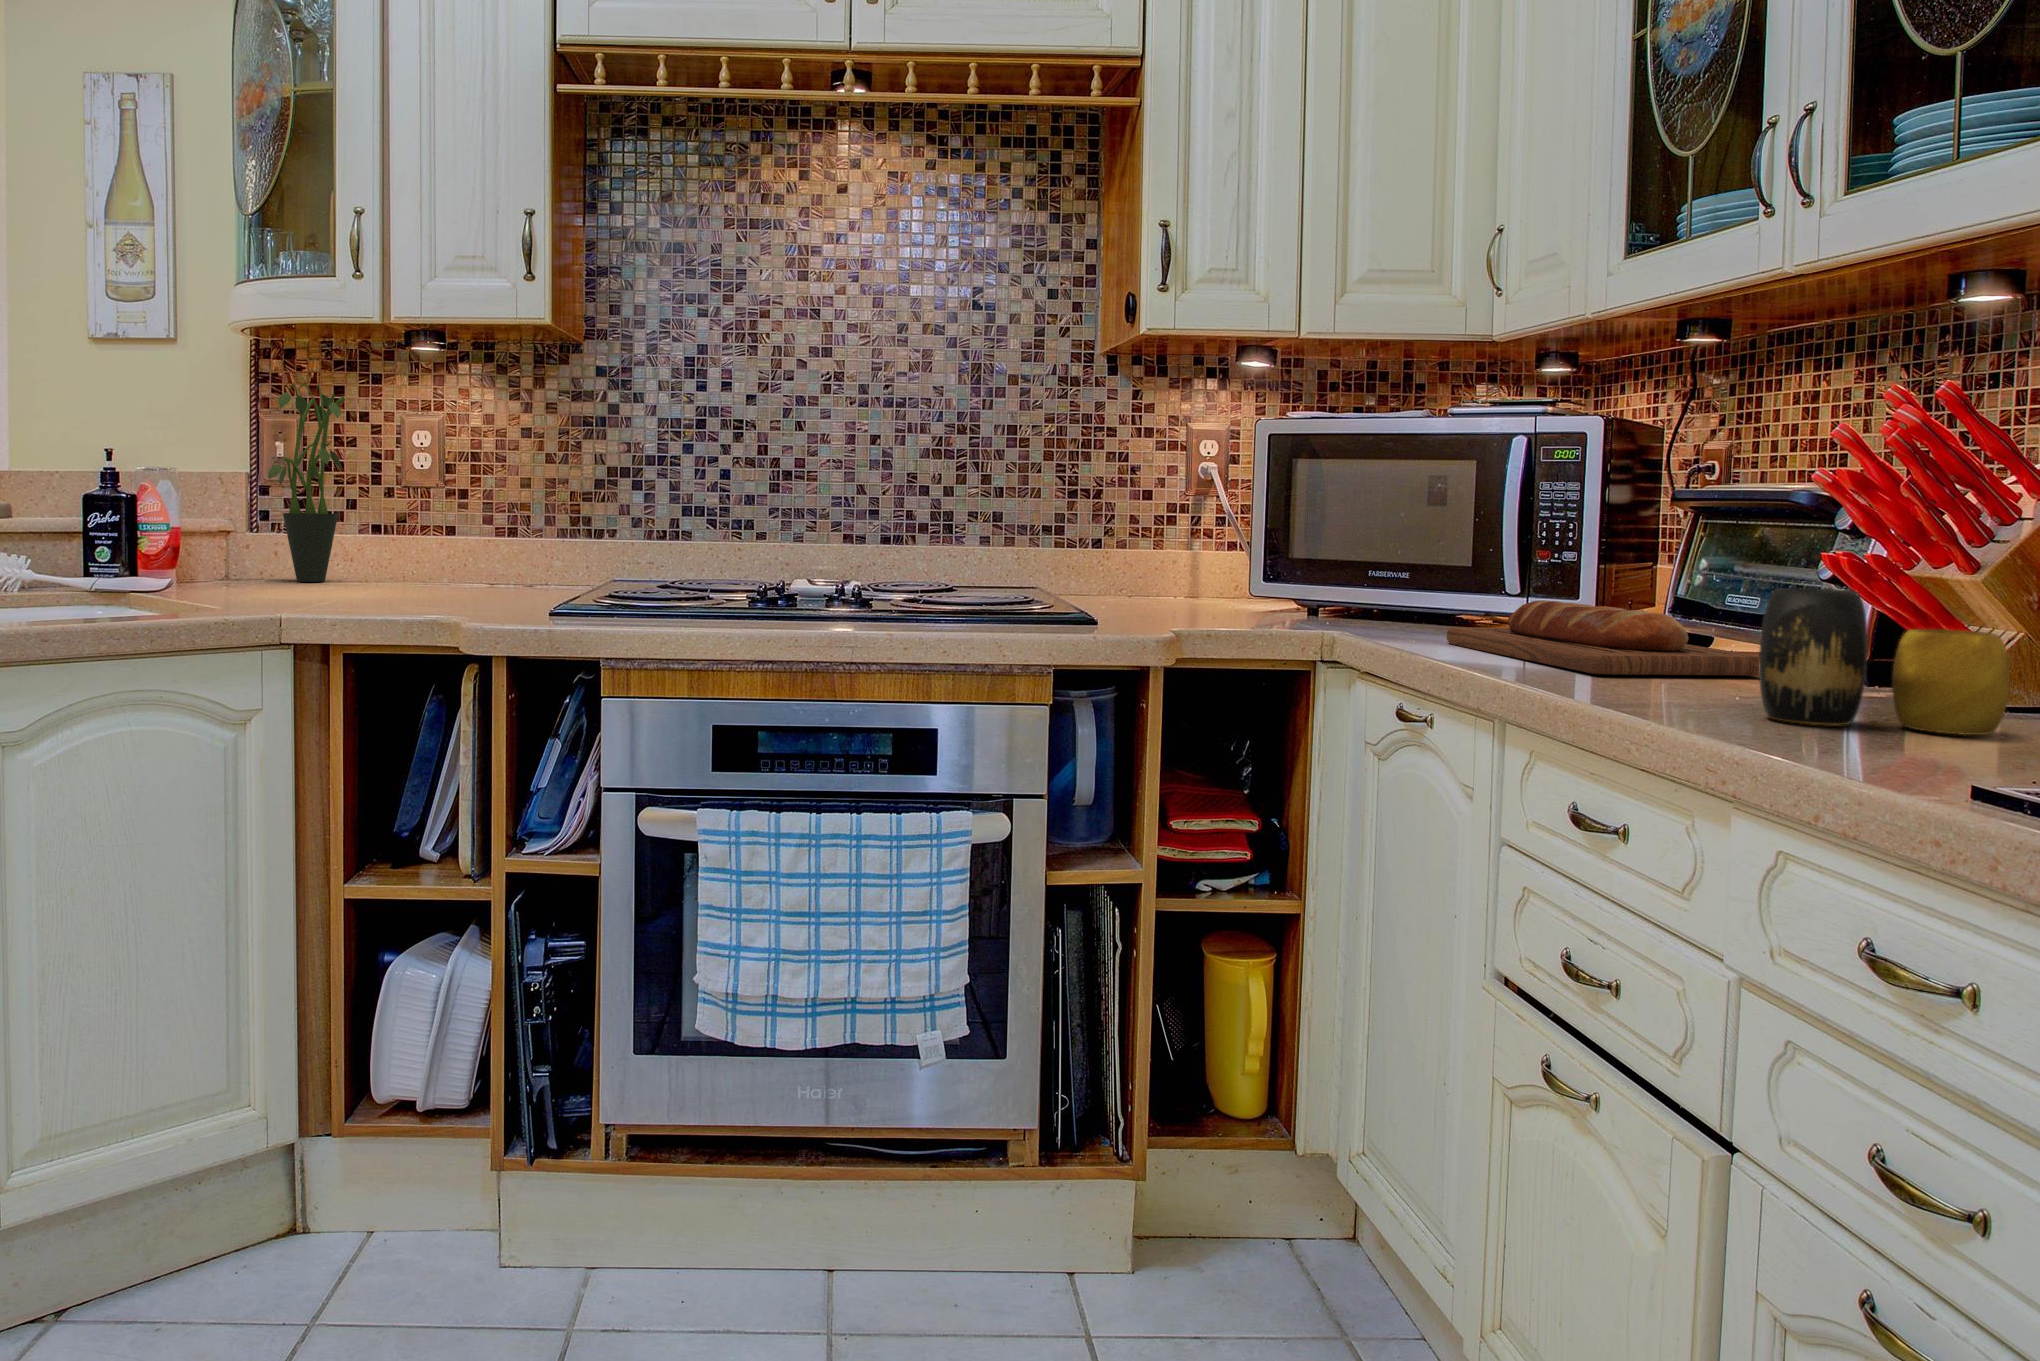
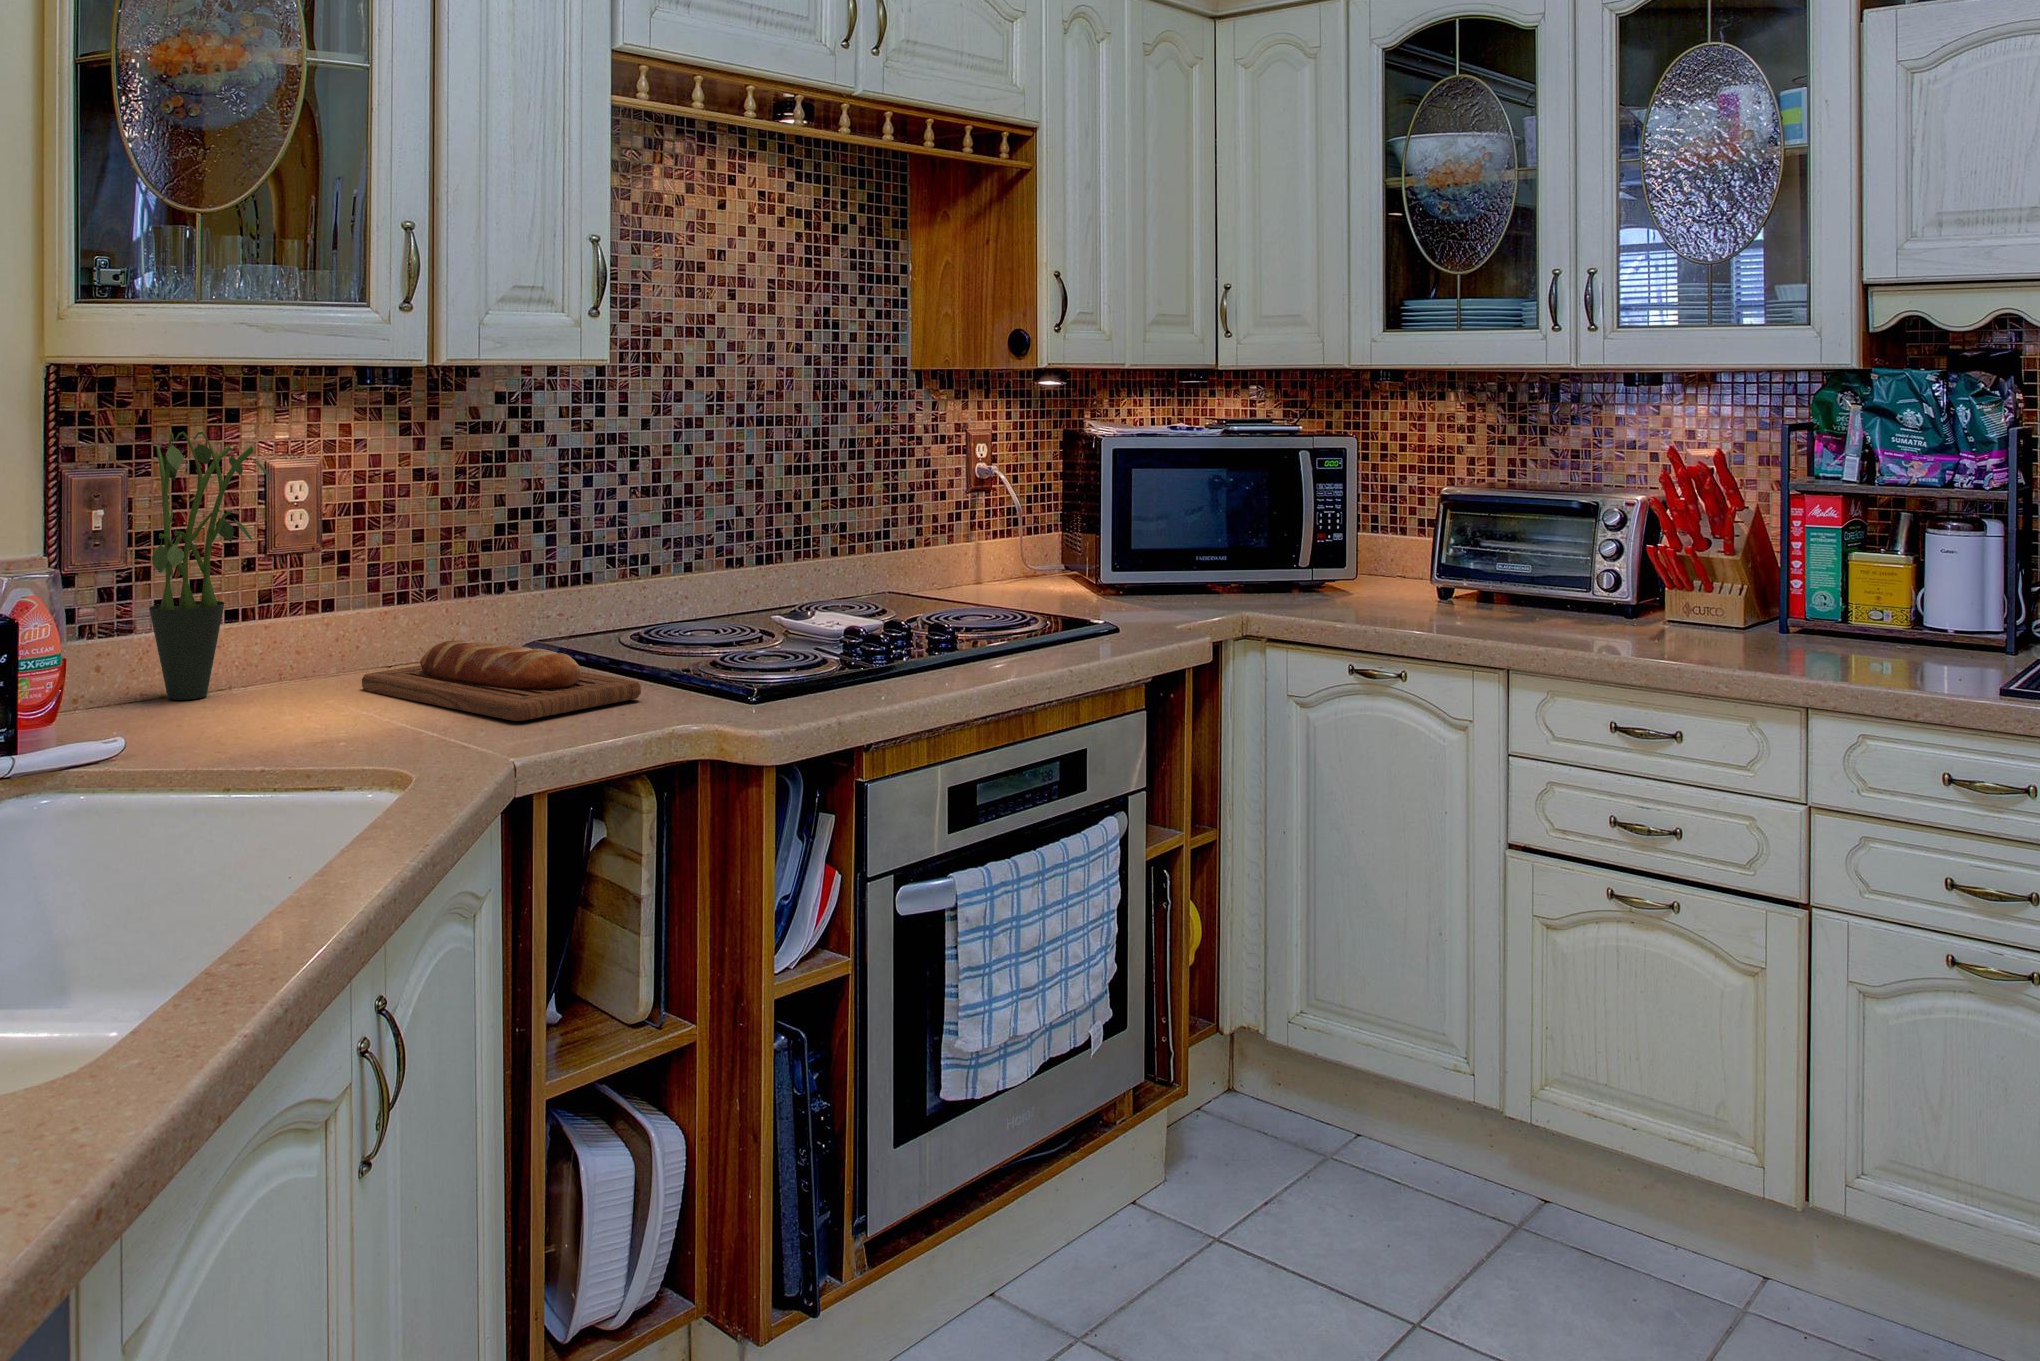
vase: present [1759,588,2010,735] -> none [1637,577,1734,653]
bread loaf: present [1447,600,1759,676] -> present [362,640,641,721]

